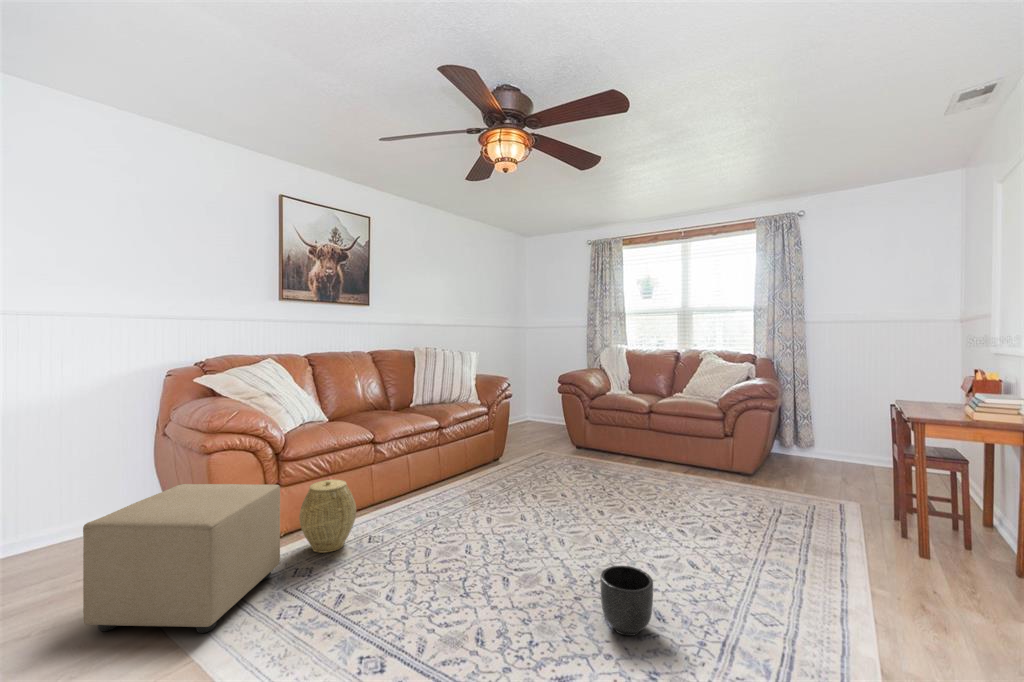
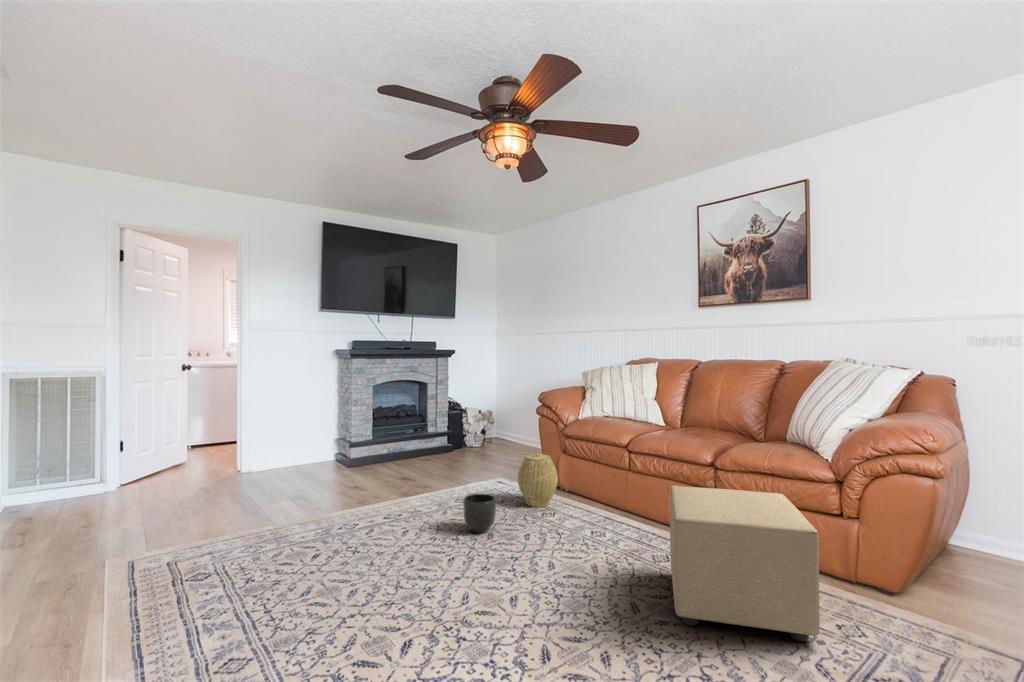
ottoman: present [83,484,280,633] -> present [670,486,820,642]
planter: present [600,566,653,636] -> present [463,494,496,533]

